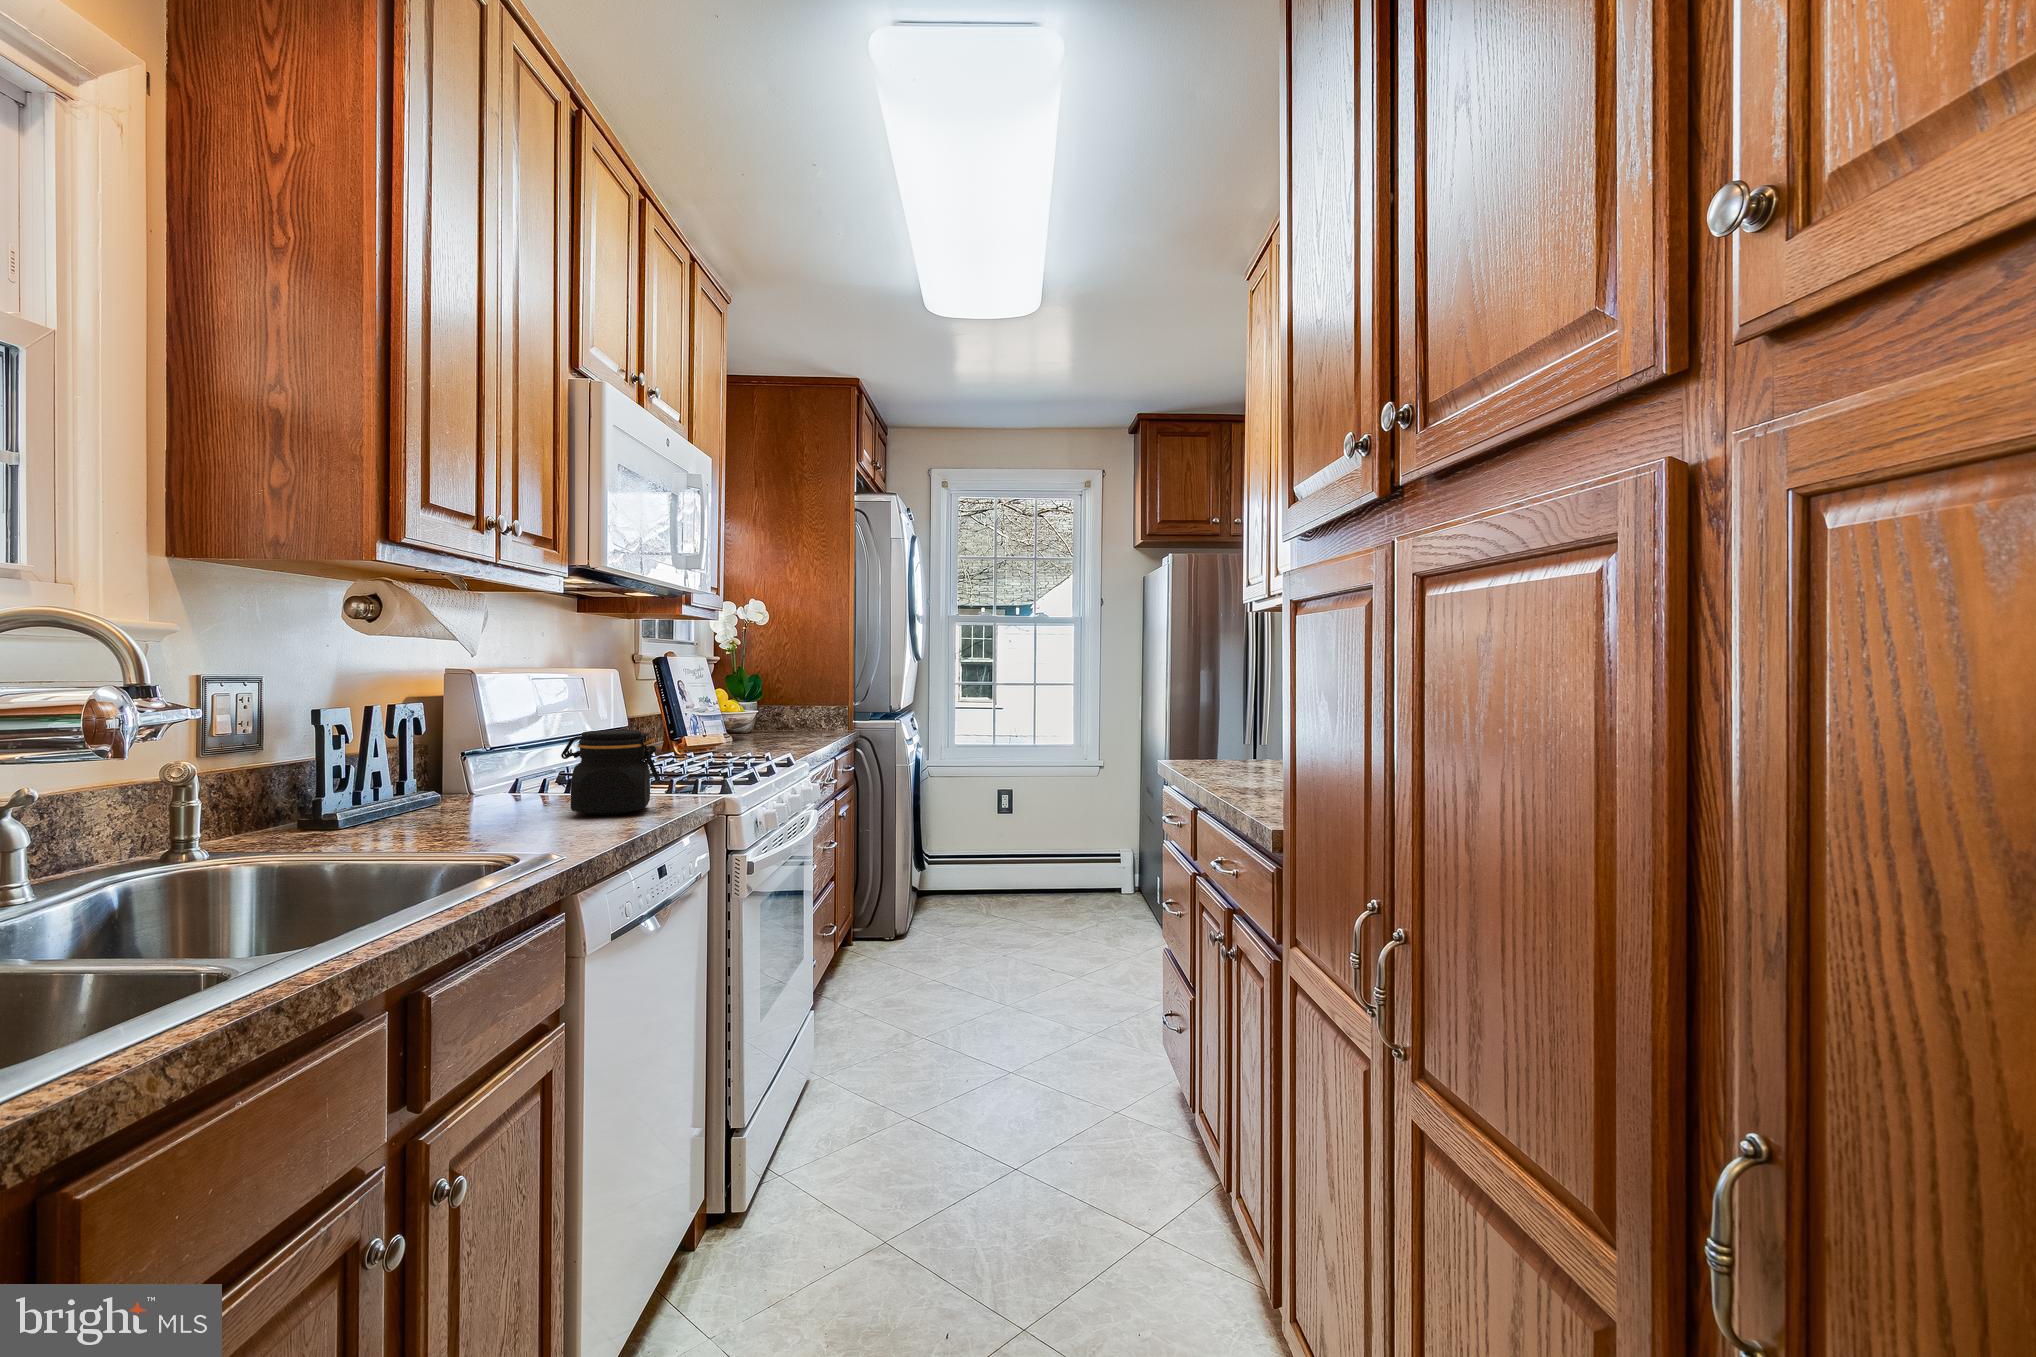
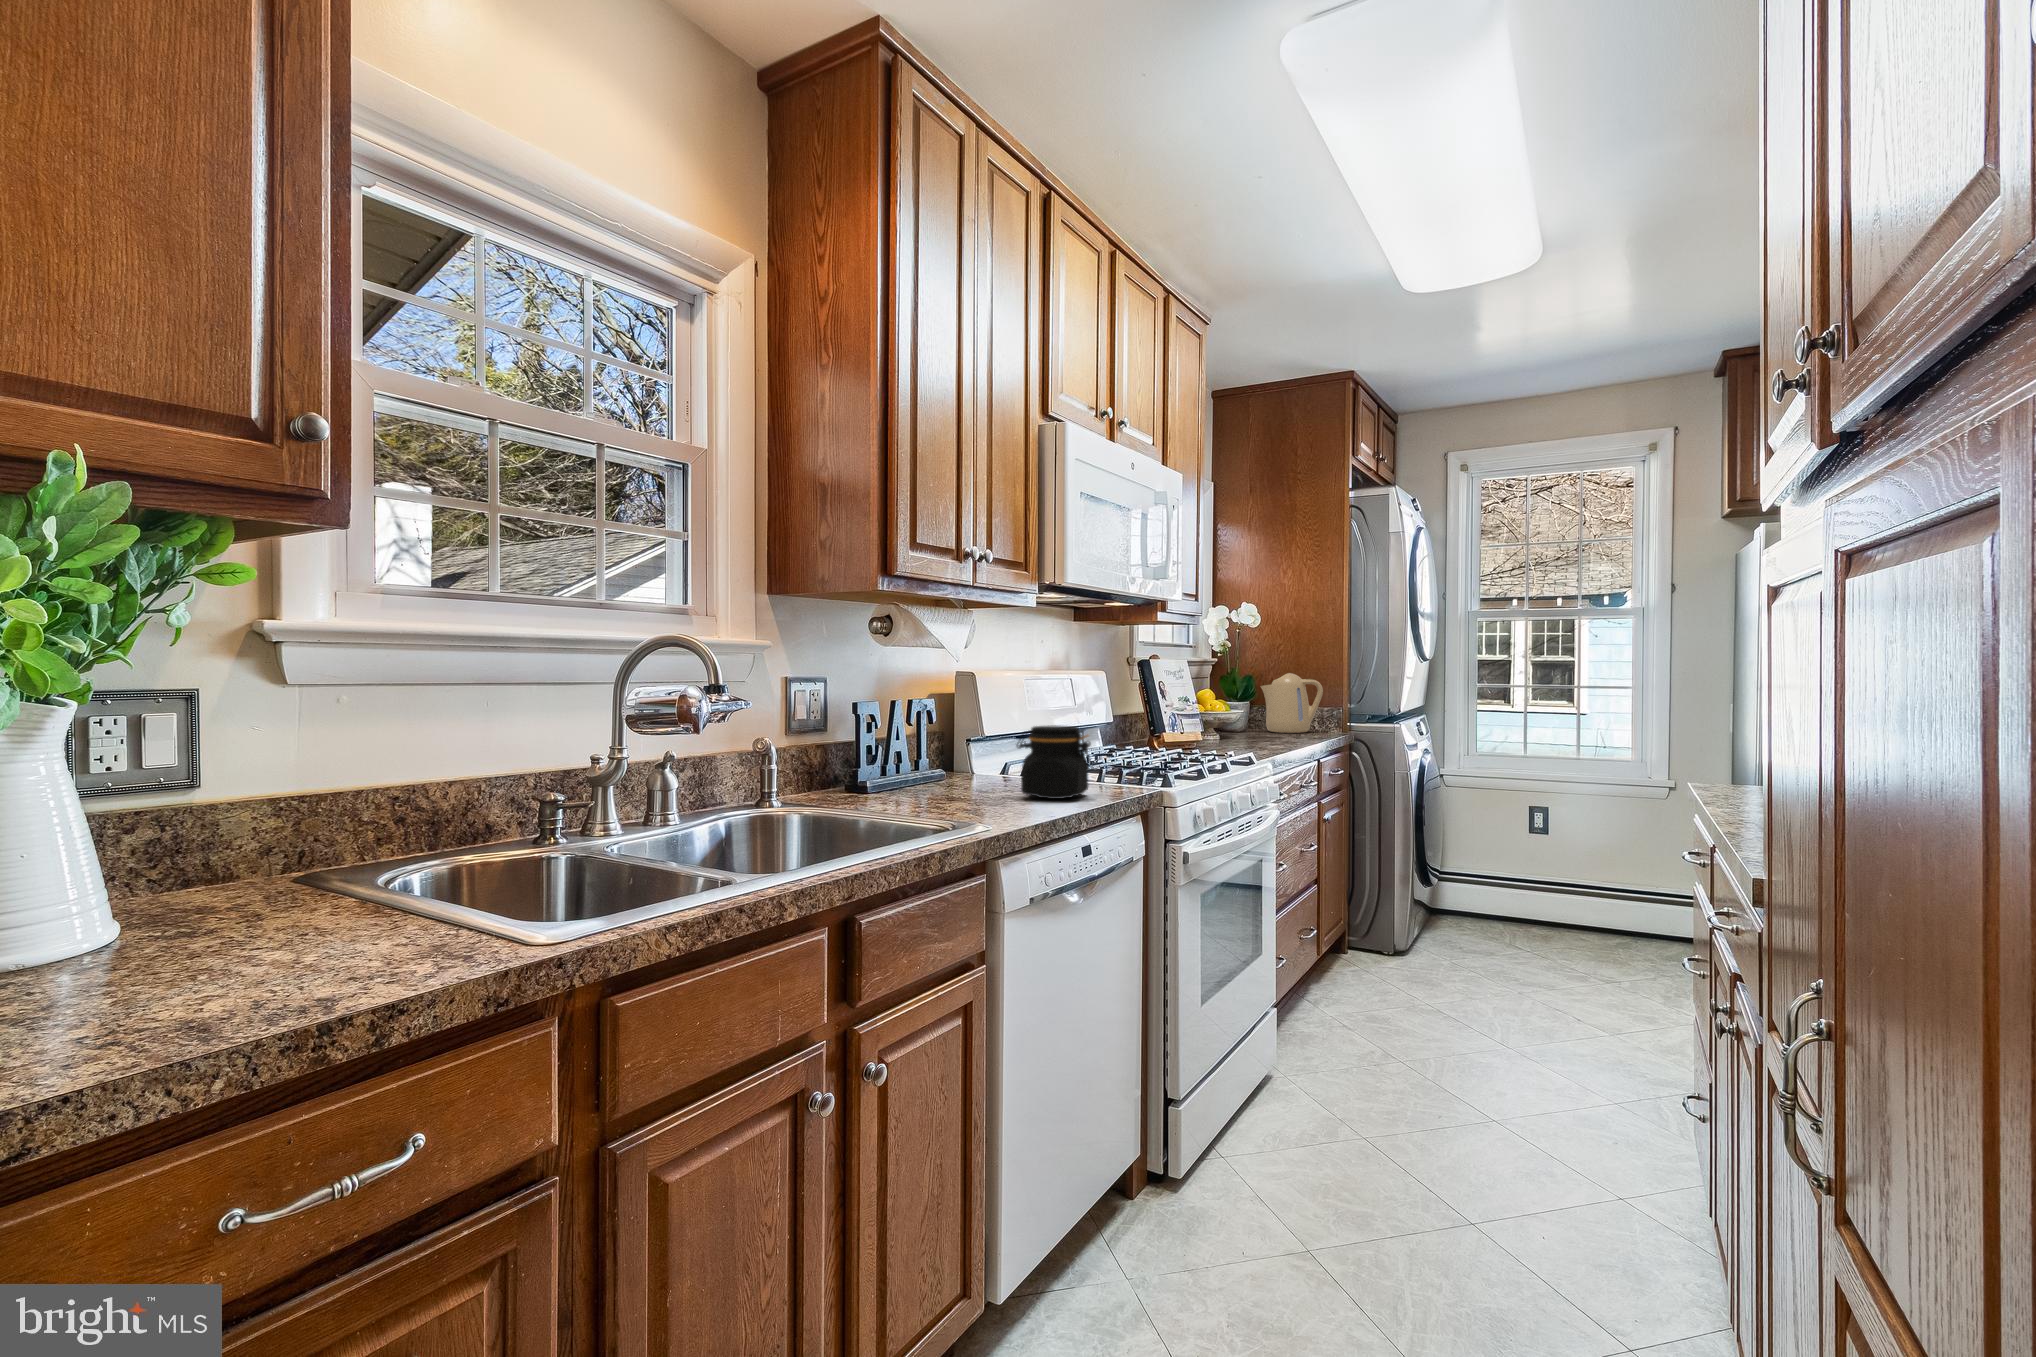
kettle: none [768,672,830,731] -> present [1260,673,1323,733]

